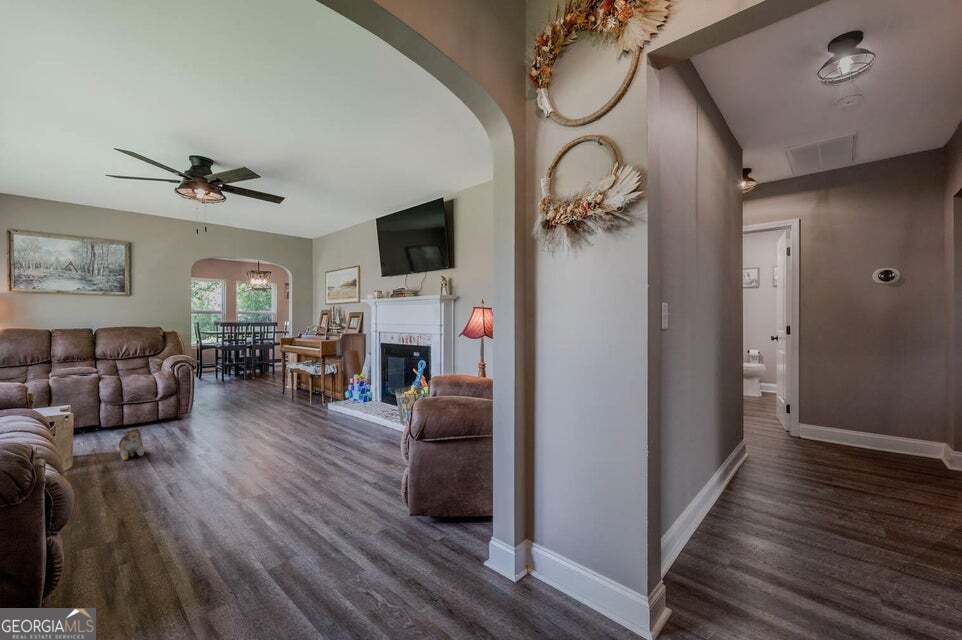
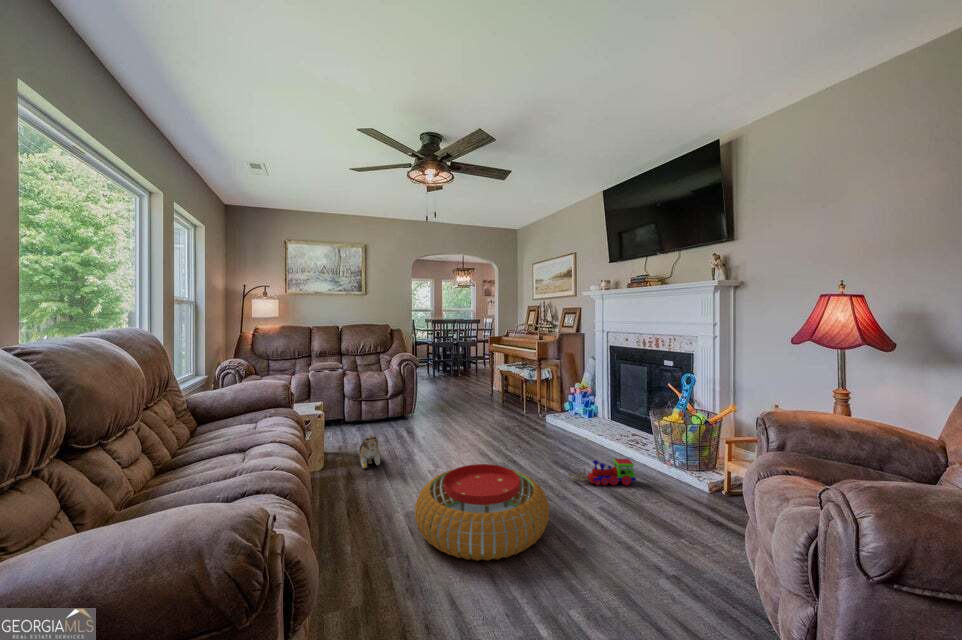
toy train: none [323,423,373,444] -> present [568,459,636,485]
pouf: none [174,435,293,497] -> present [415,464,549,561]

